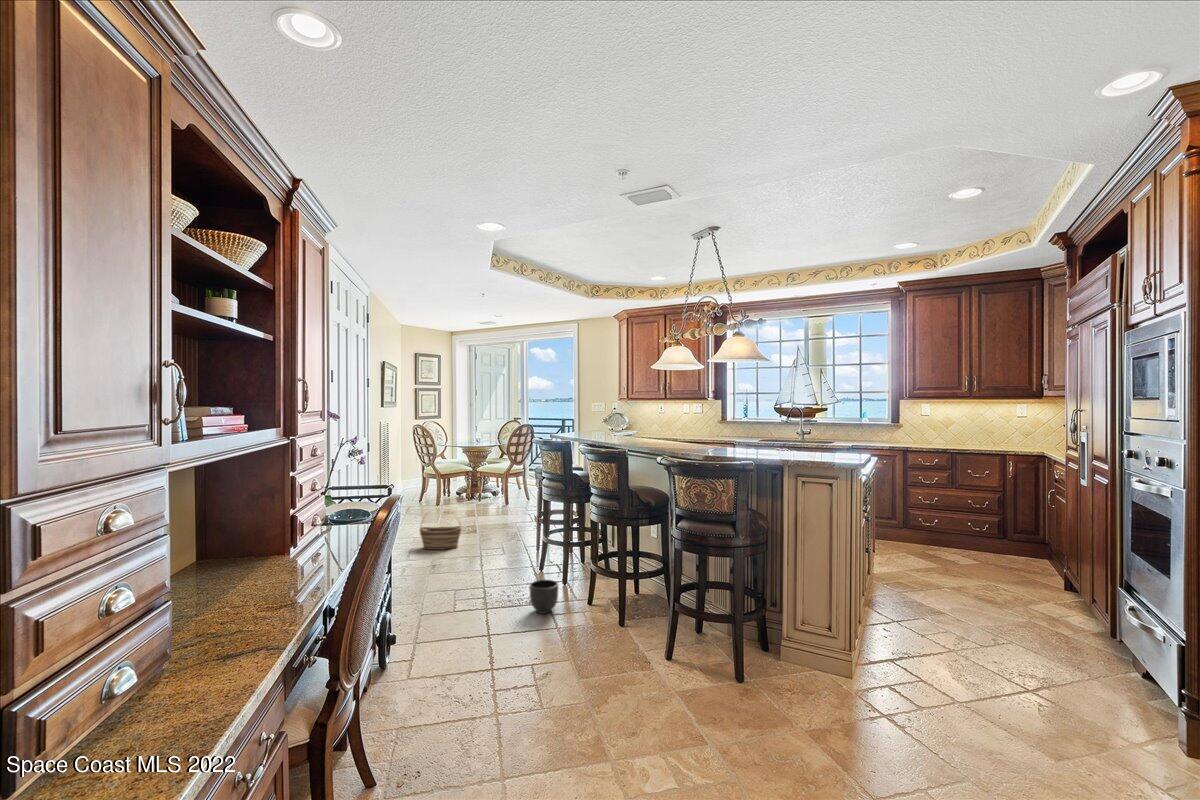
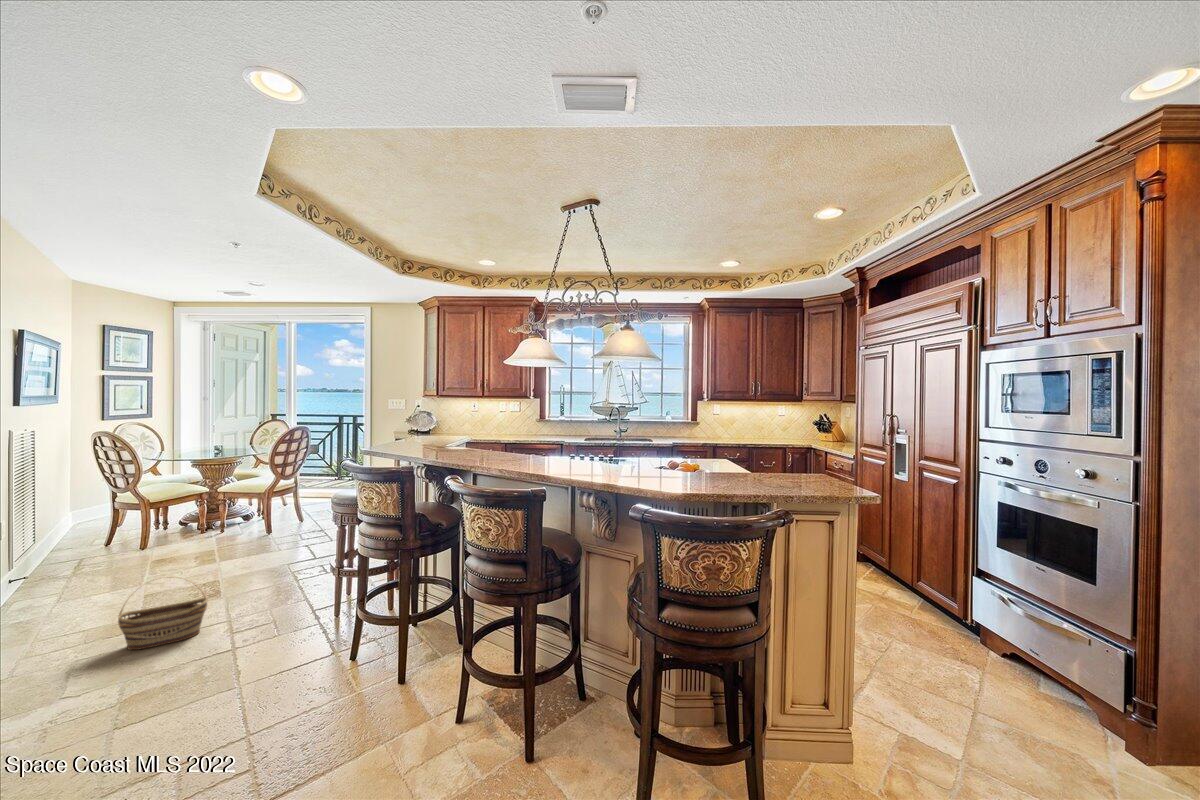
planter: present [529,580,558,614] -> none [379,696,428,762]

